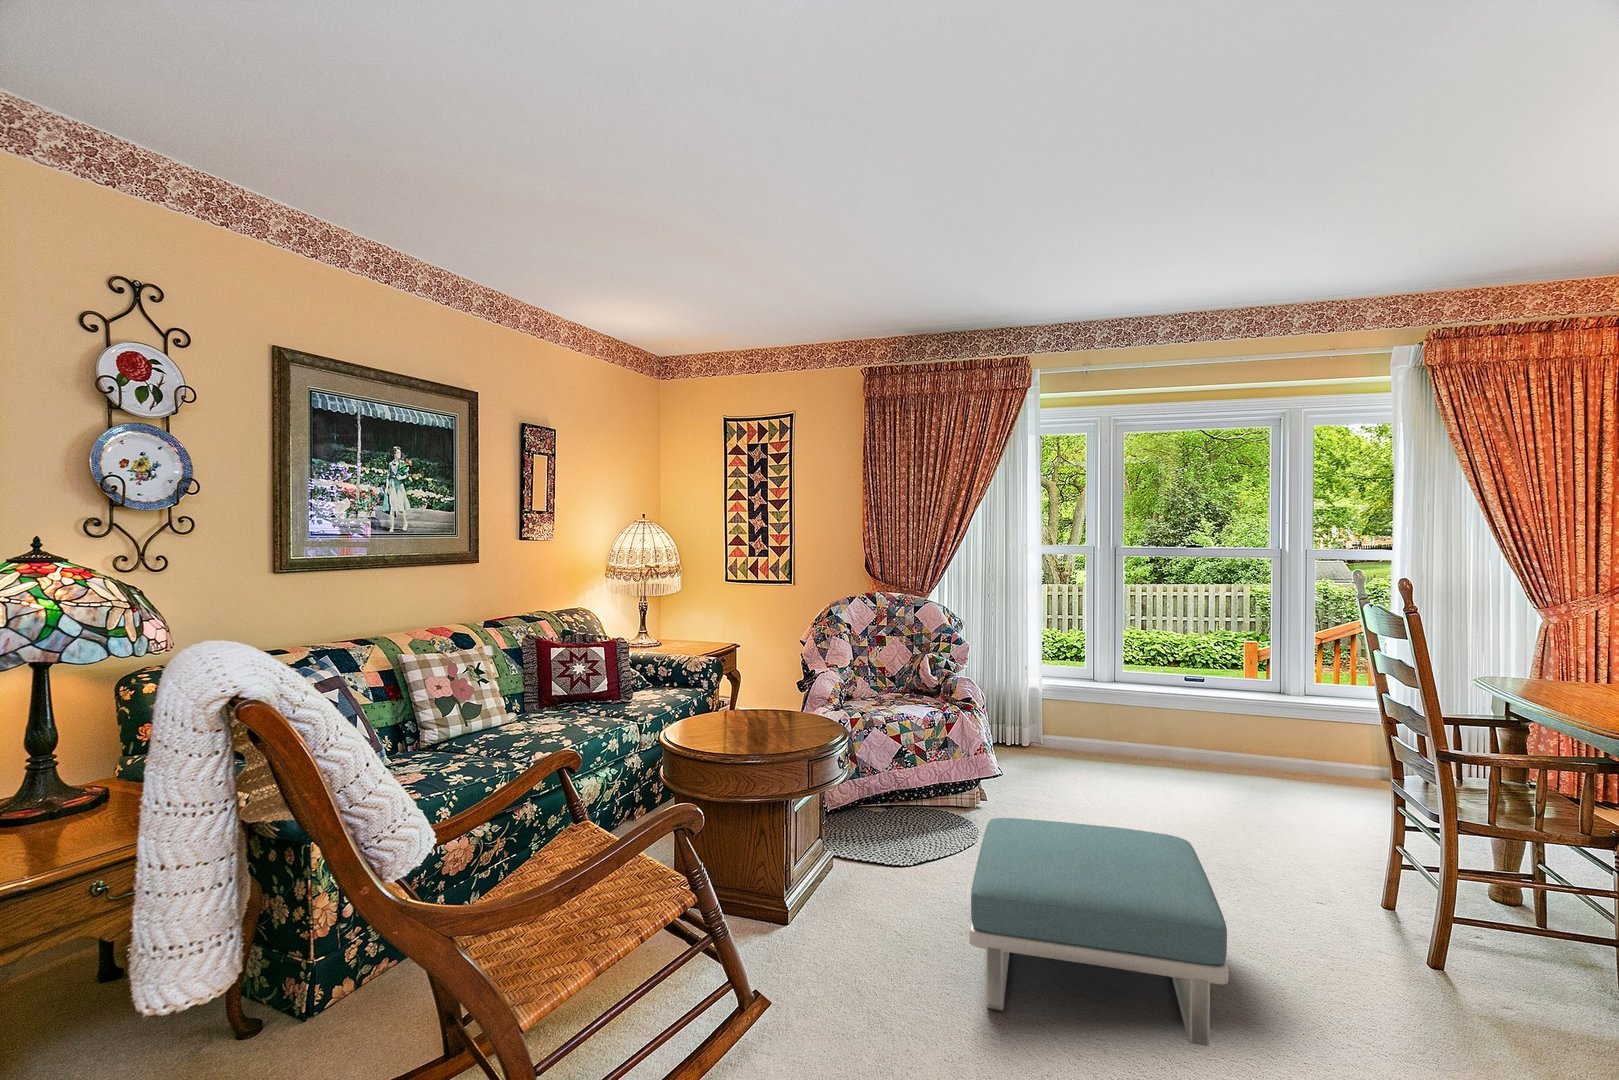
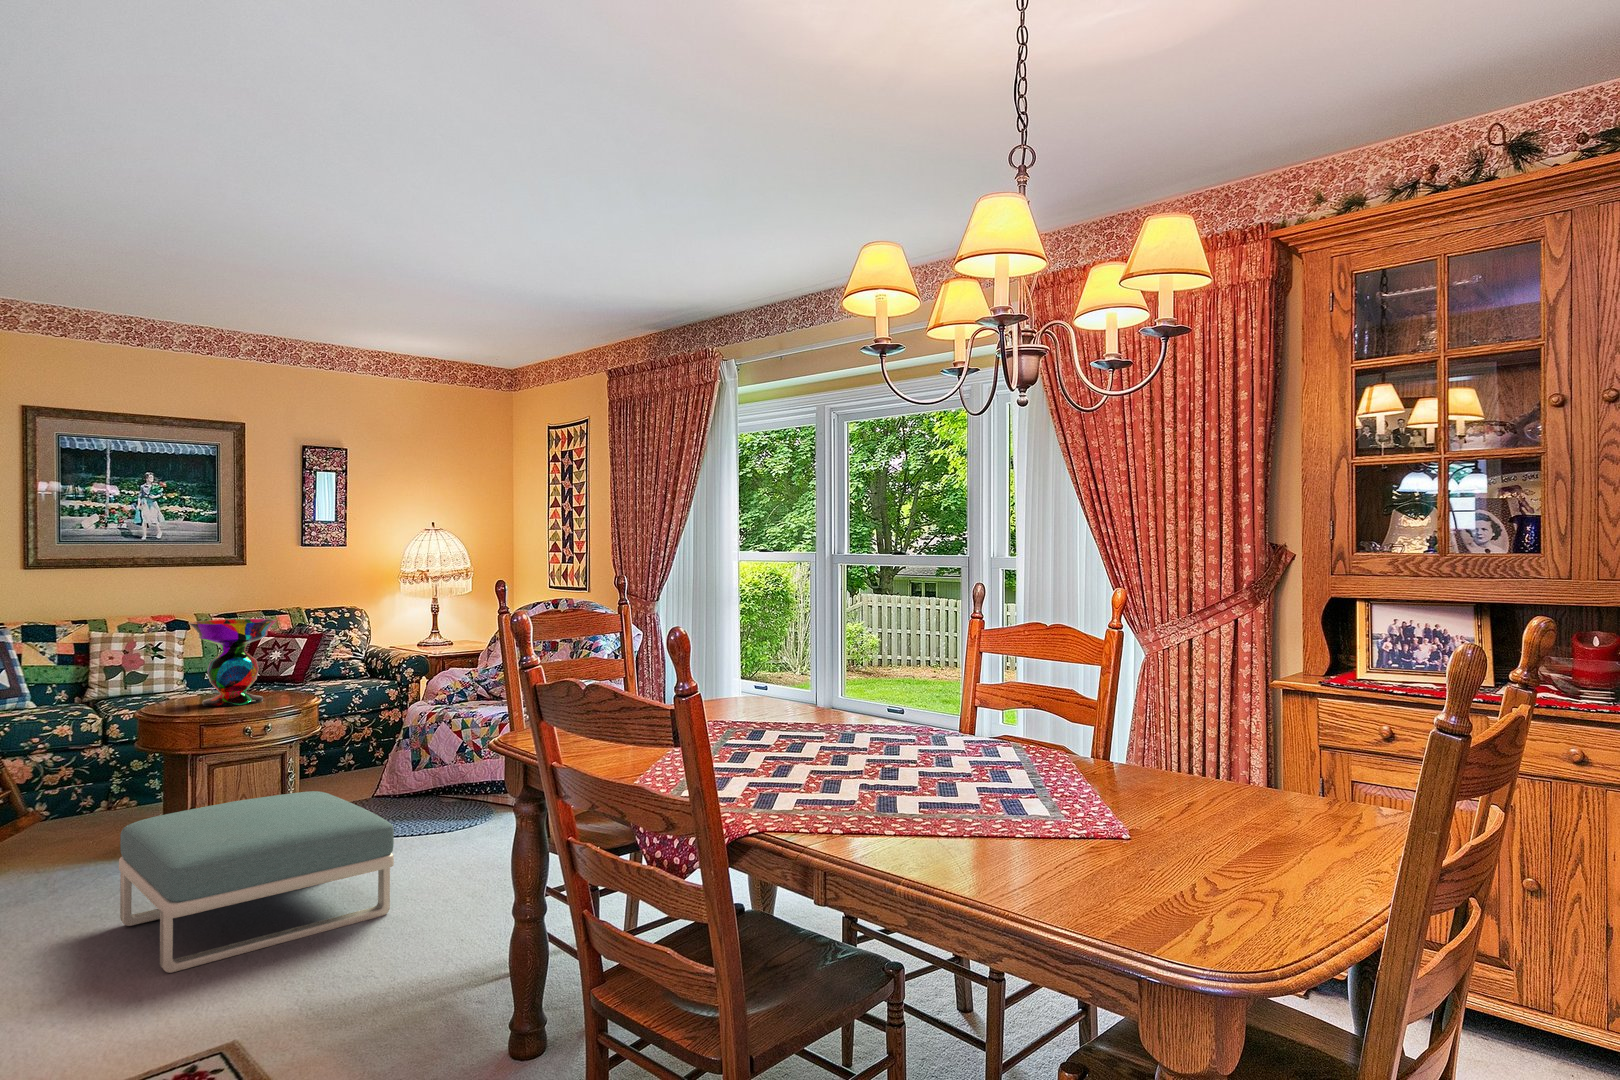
decorative bowl: none [710,631,800,739] -> present [189,619,277,707]

